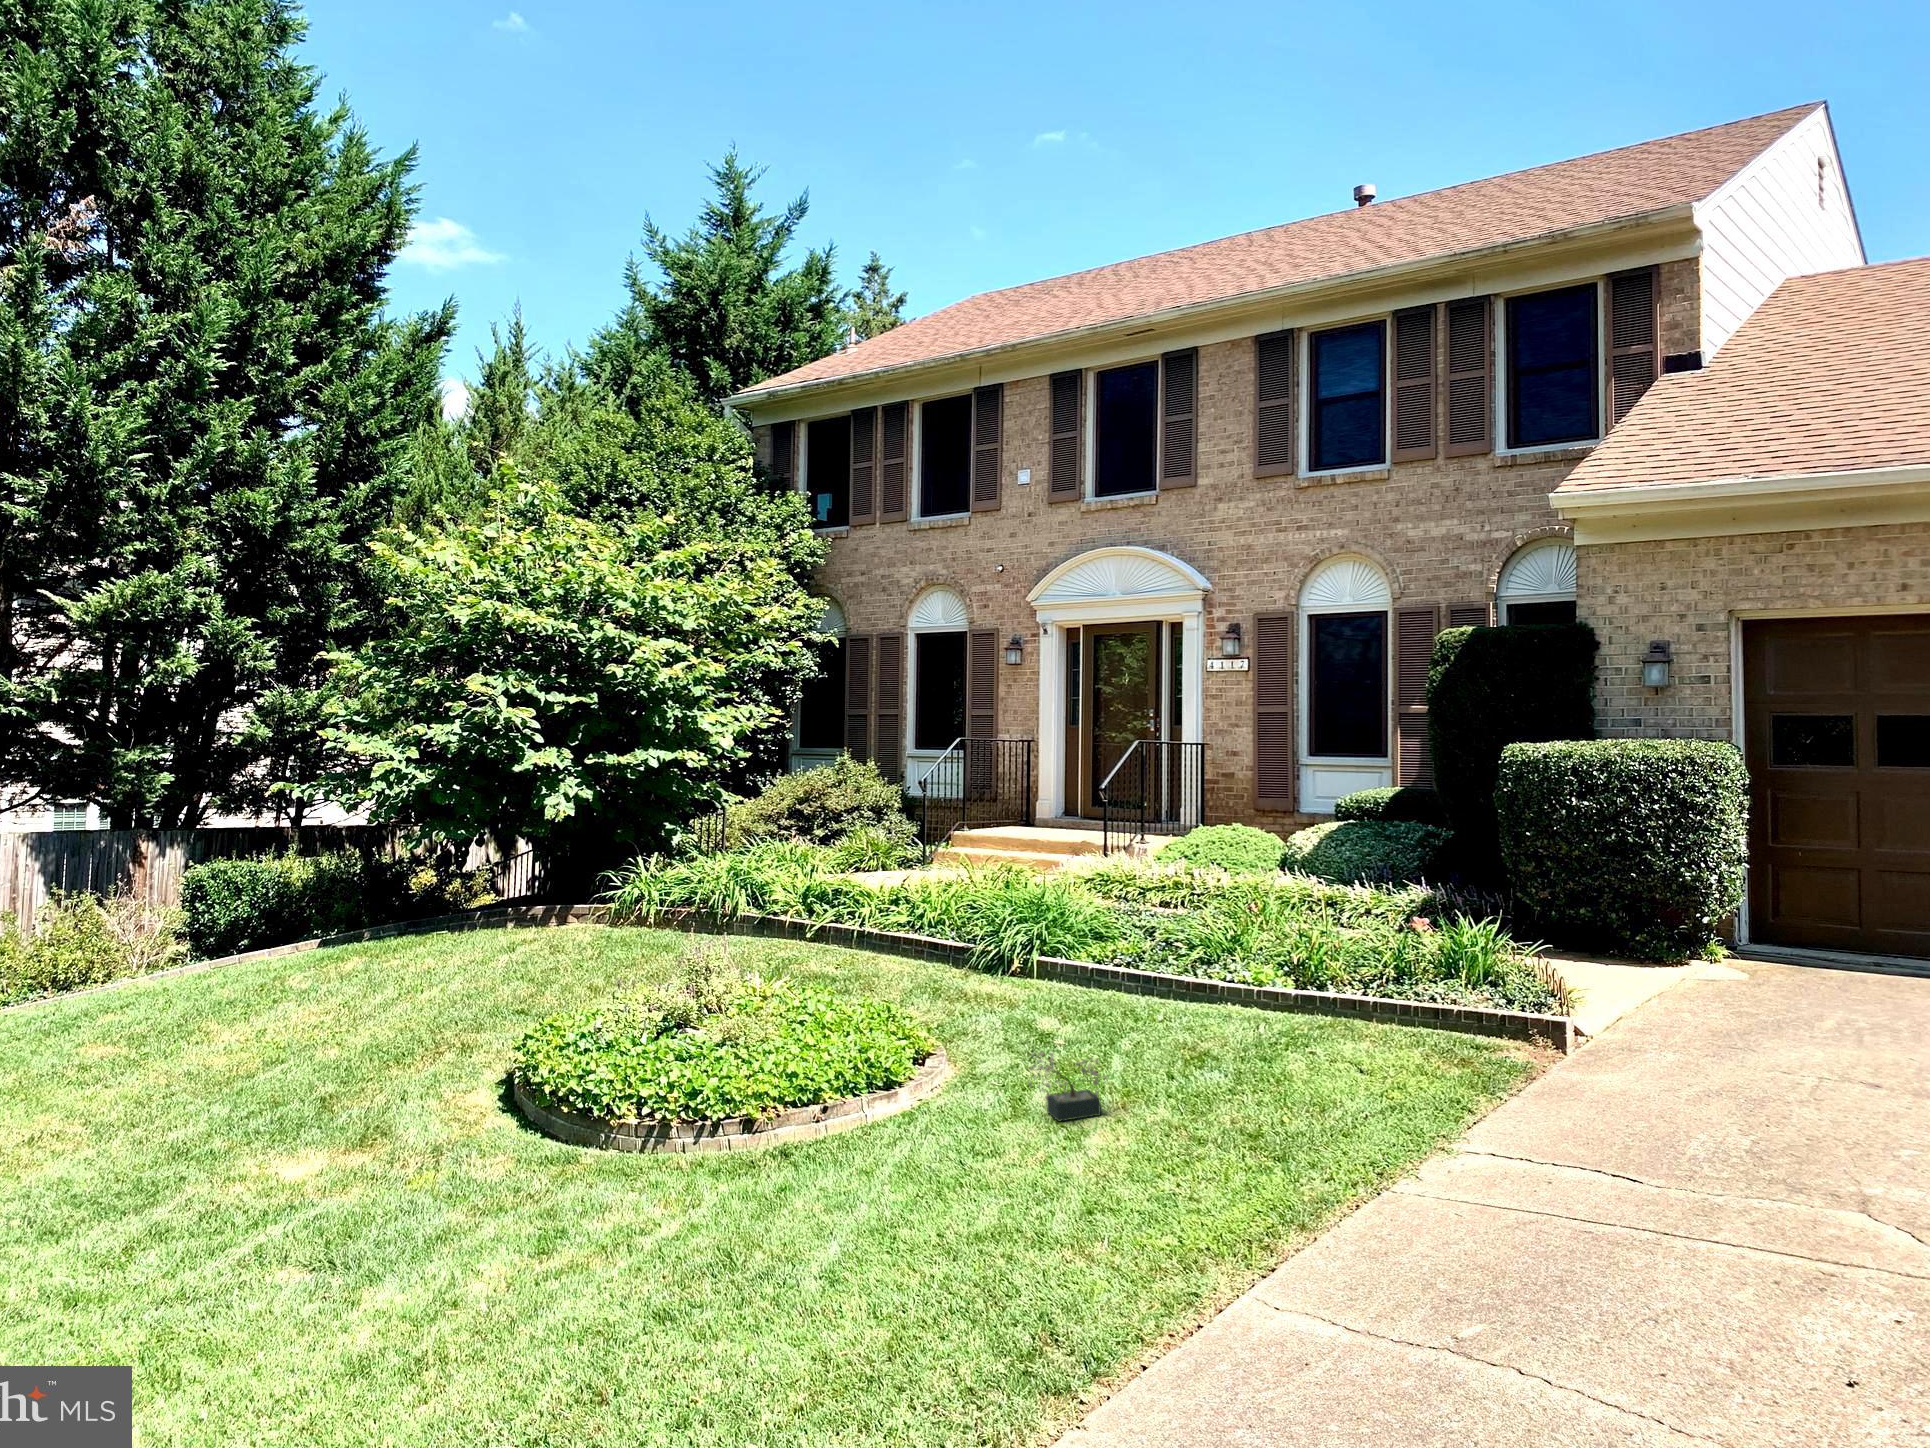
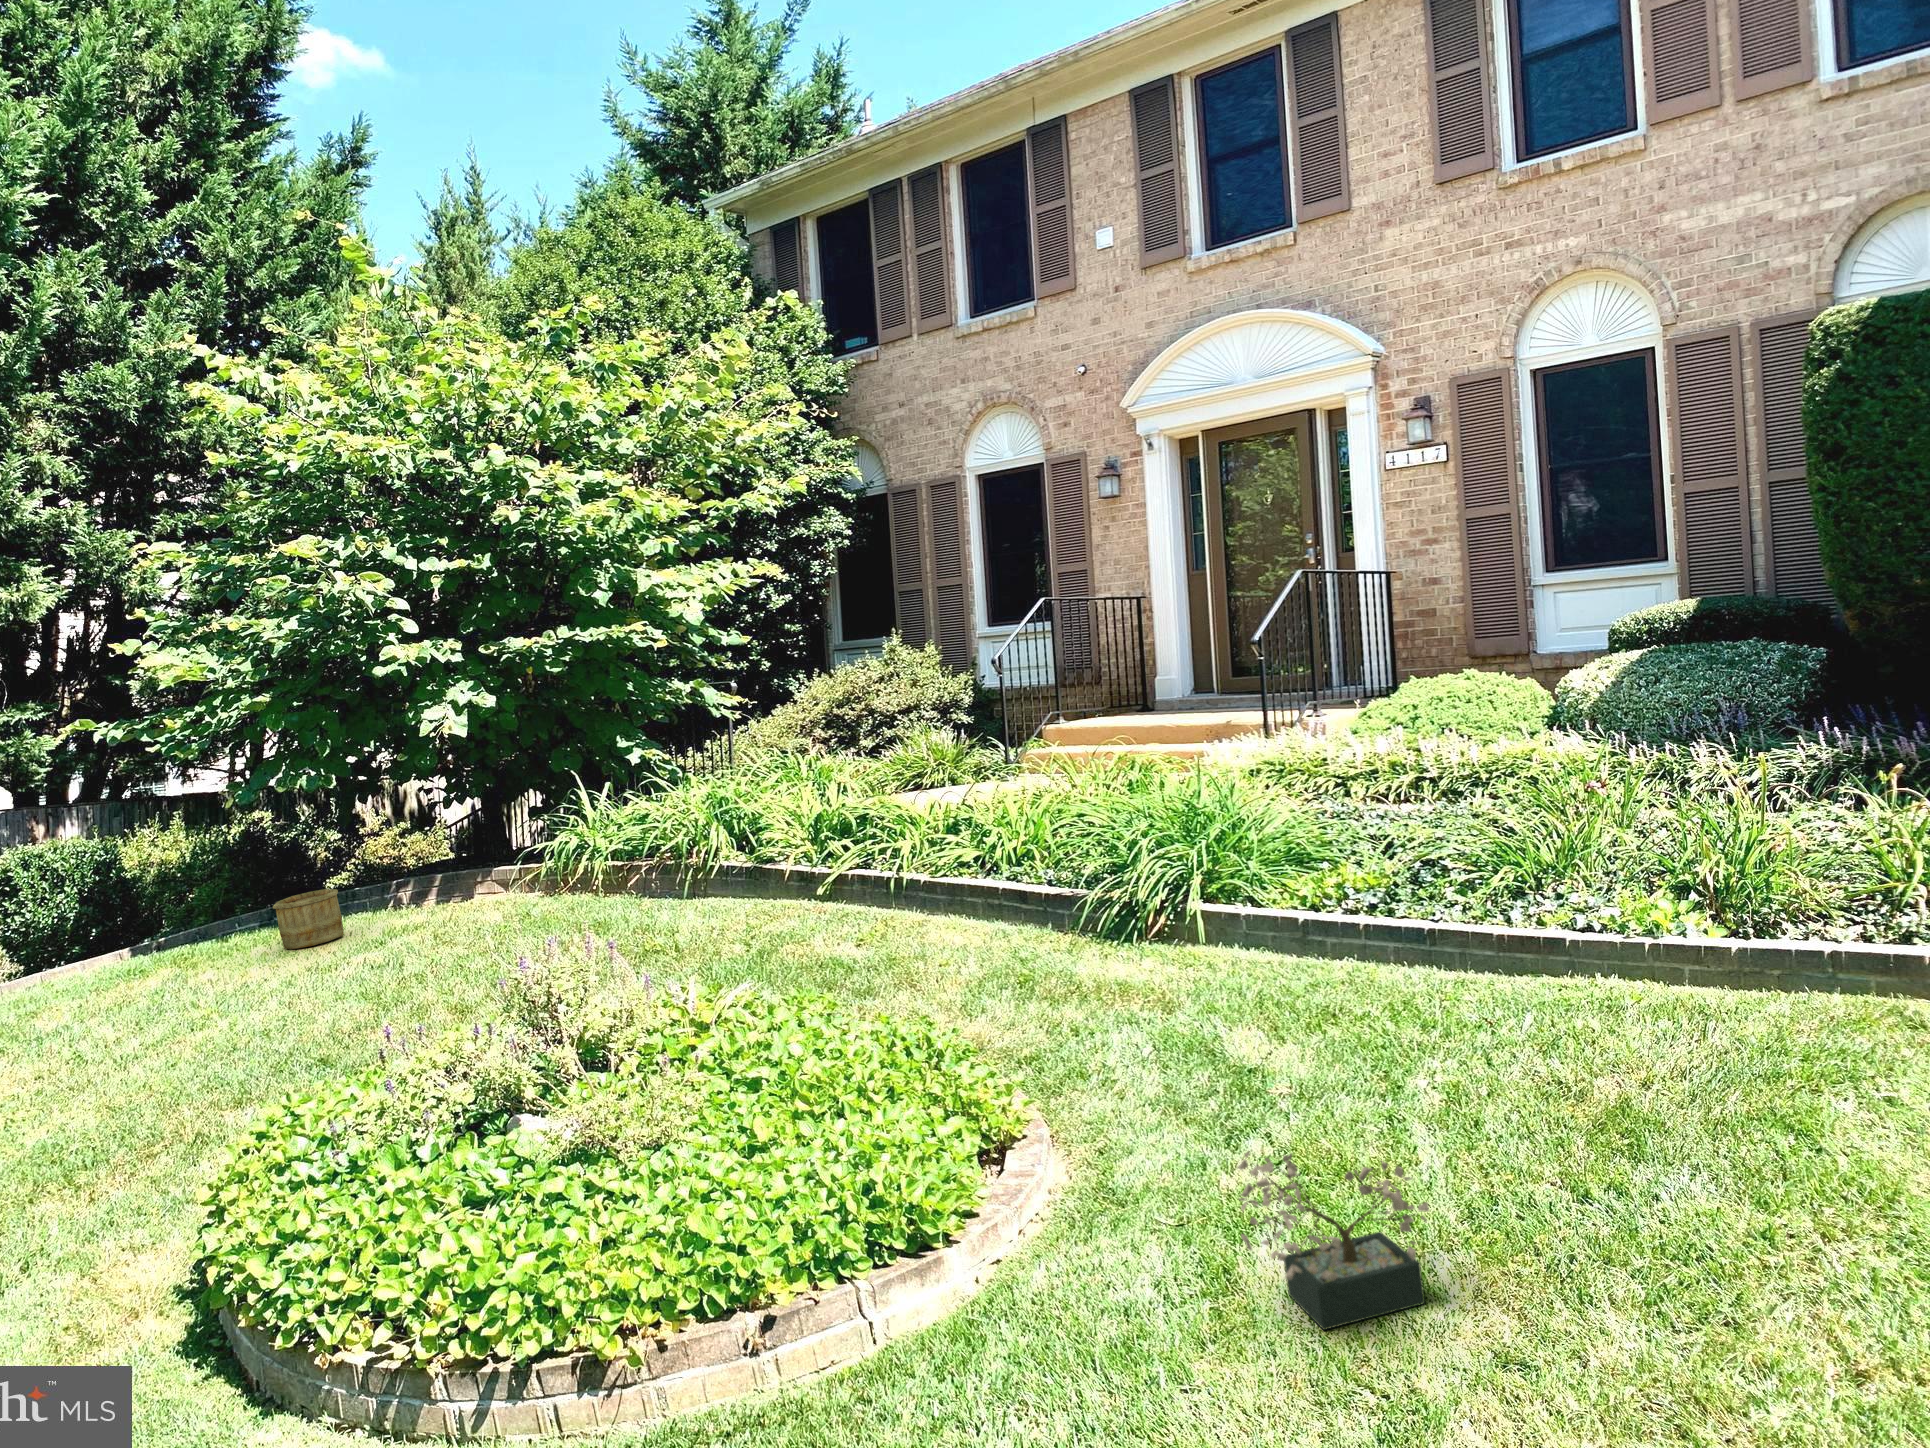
wooden bucket: none [416,910,460,950] -> present [273,889,344,949]

